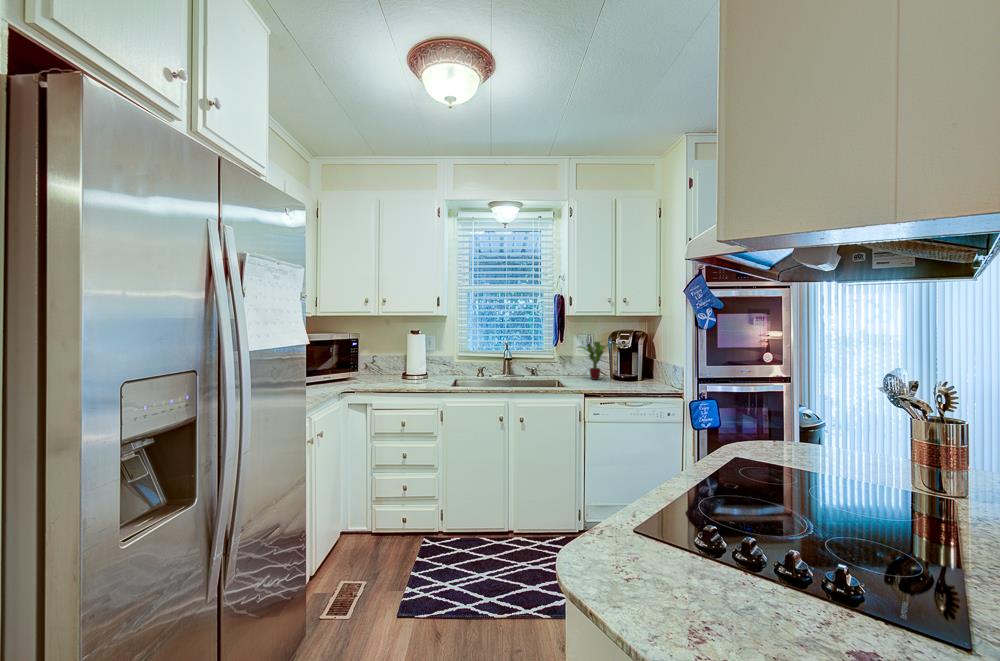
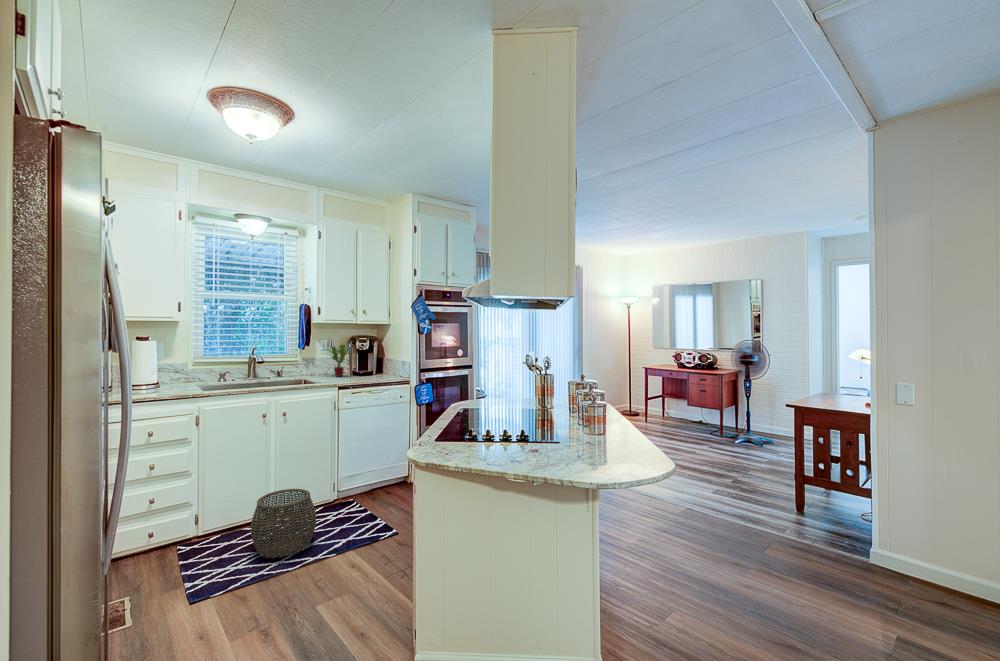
woven basket: none [471,509,539,594] -> present [251,489,316,558]

